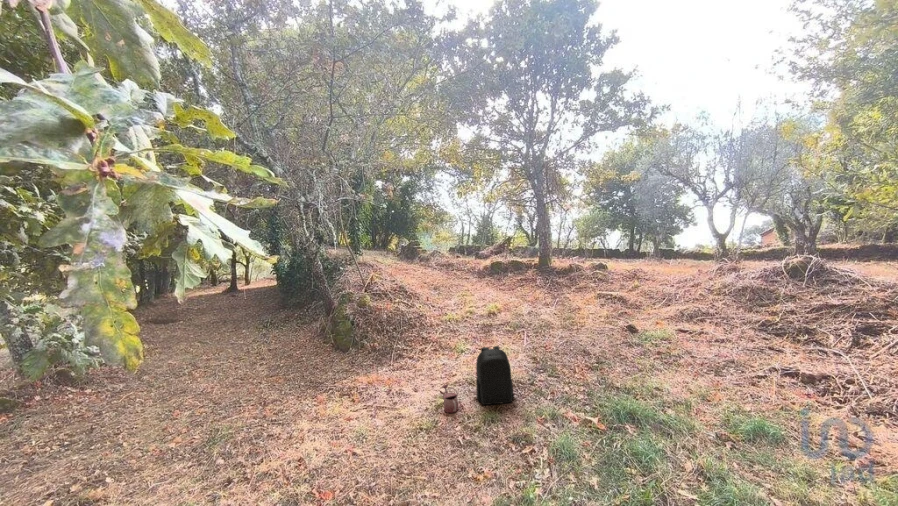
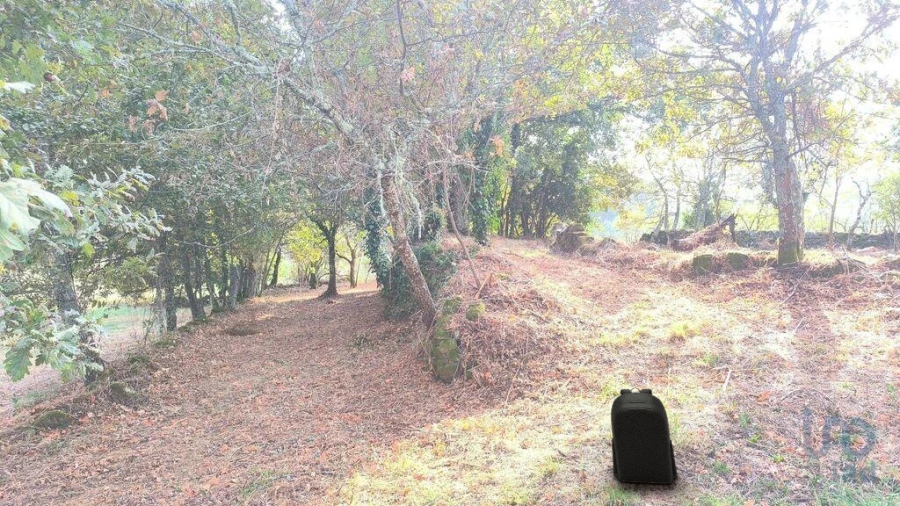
watering can: present [443,385,458,413] -> none [553,442,580,486]

